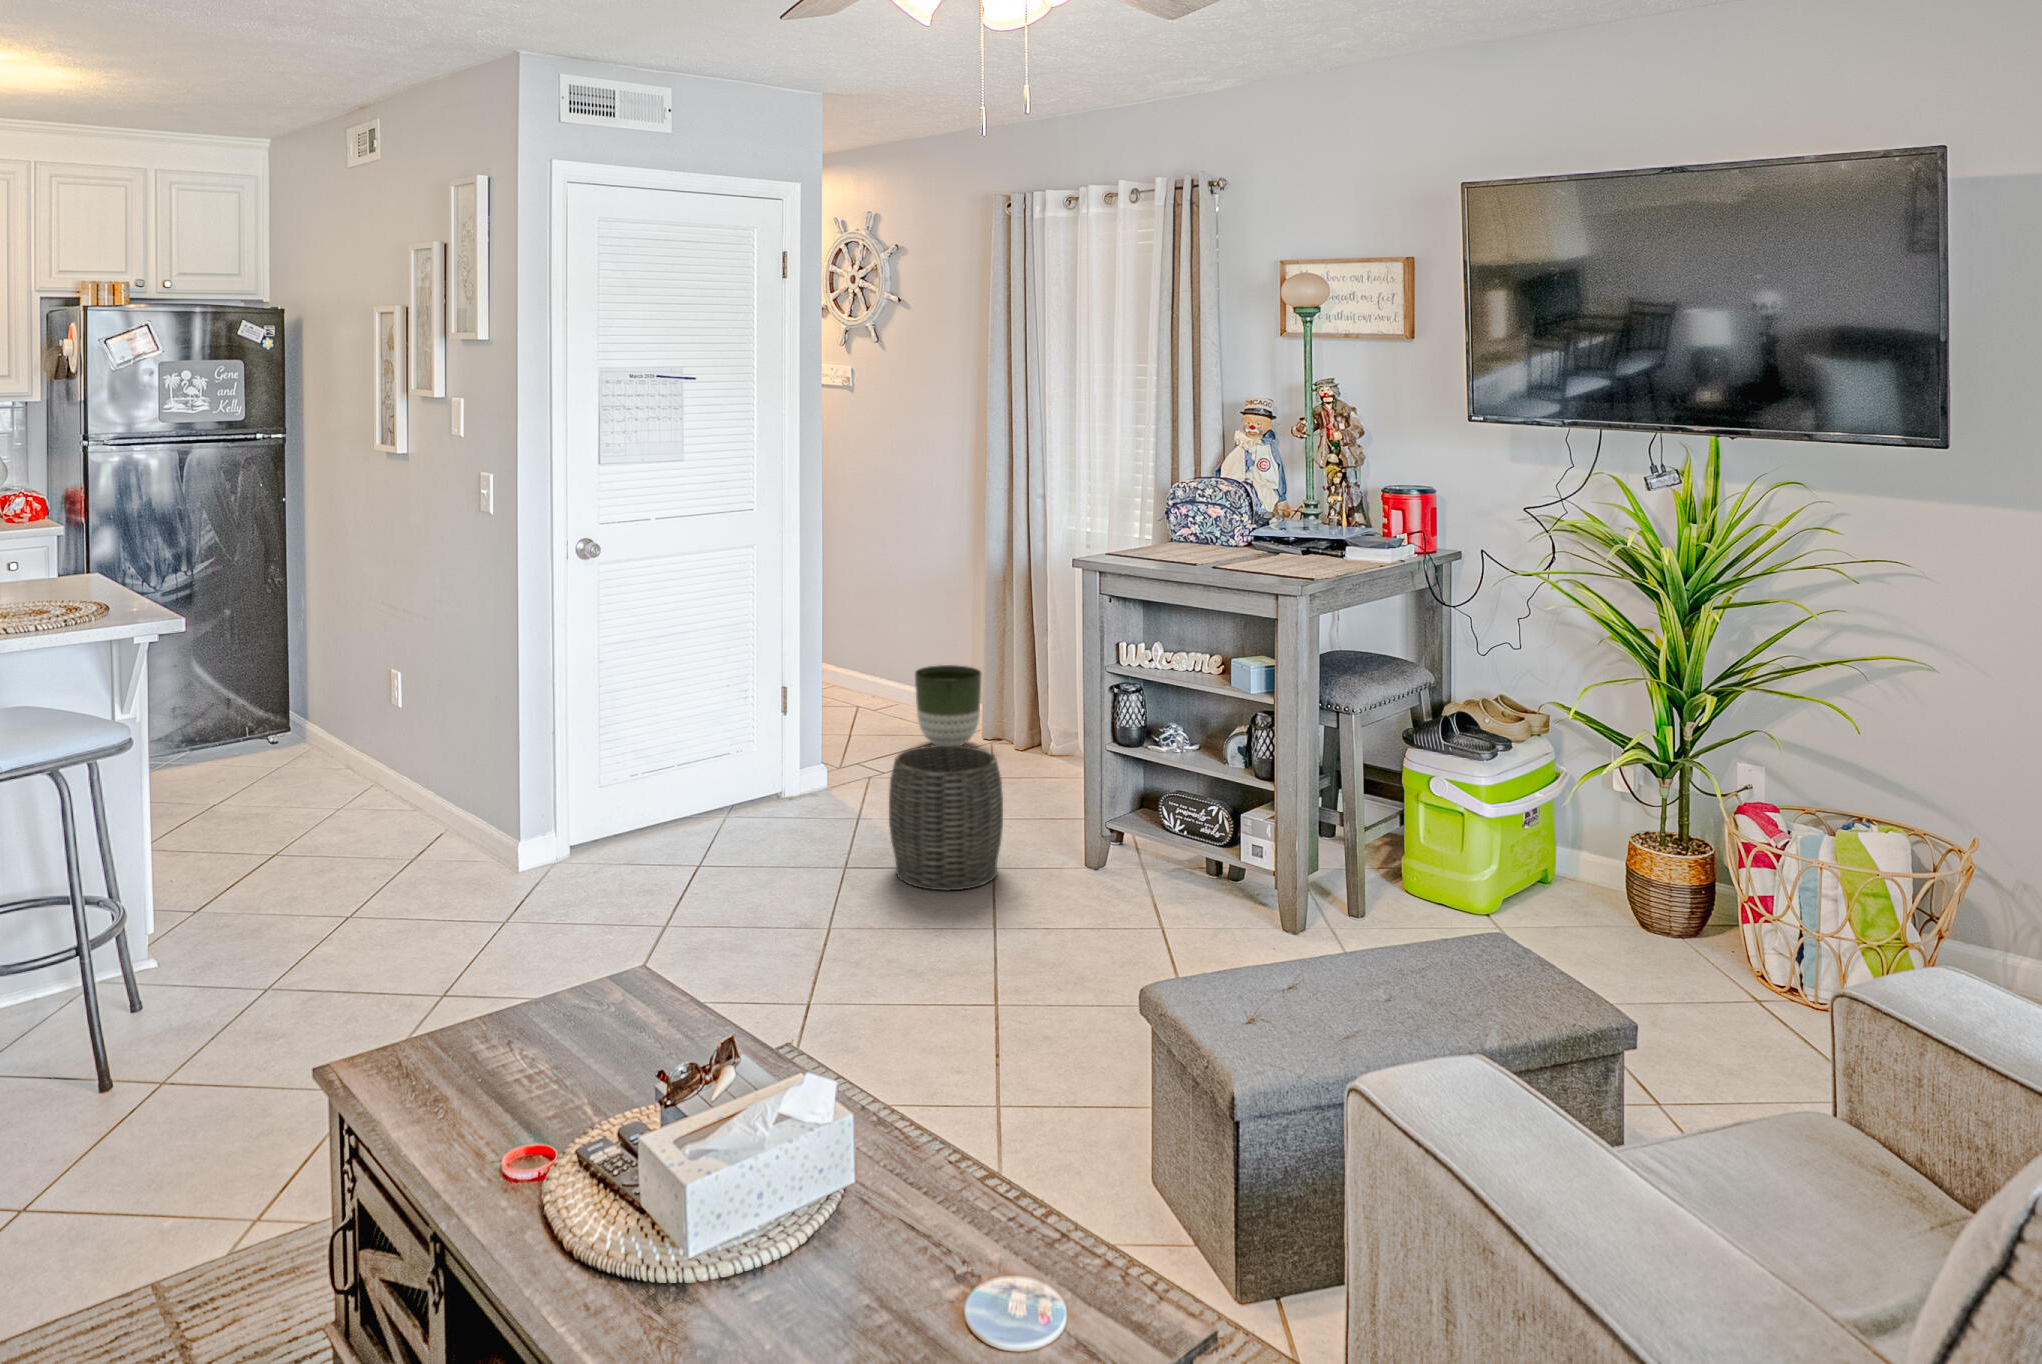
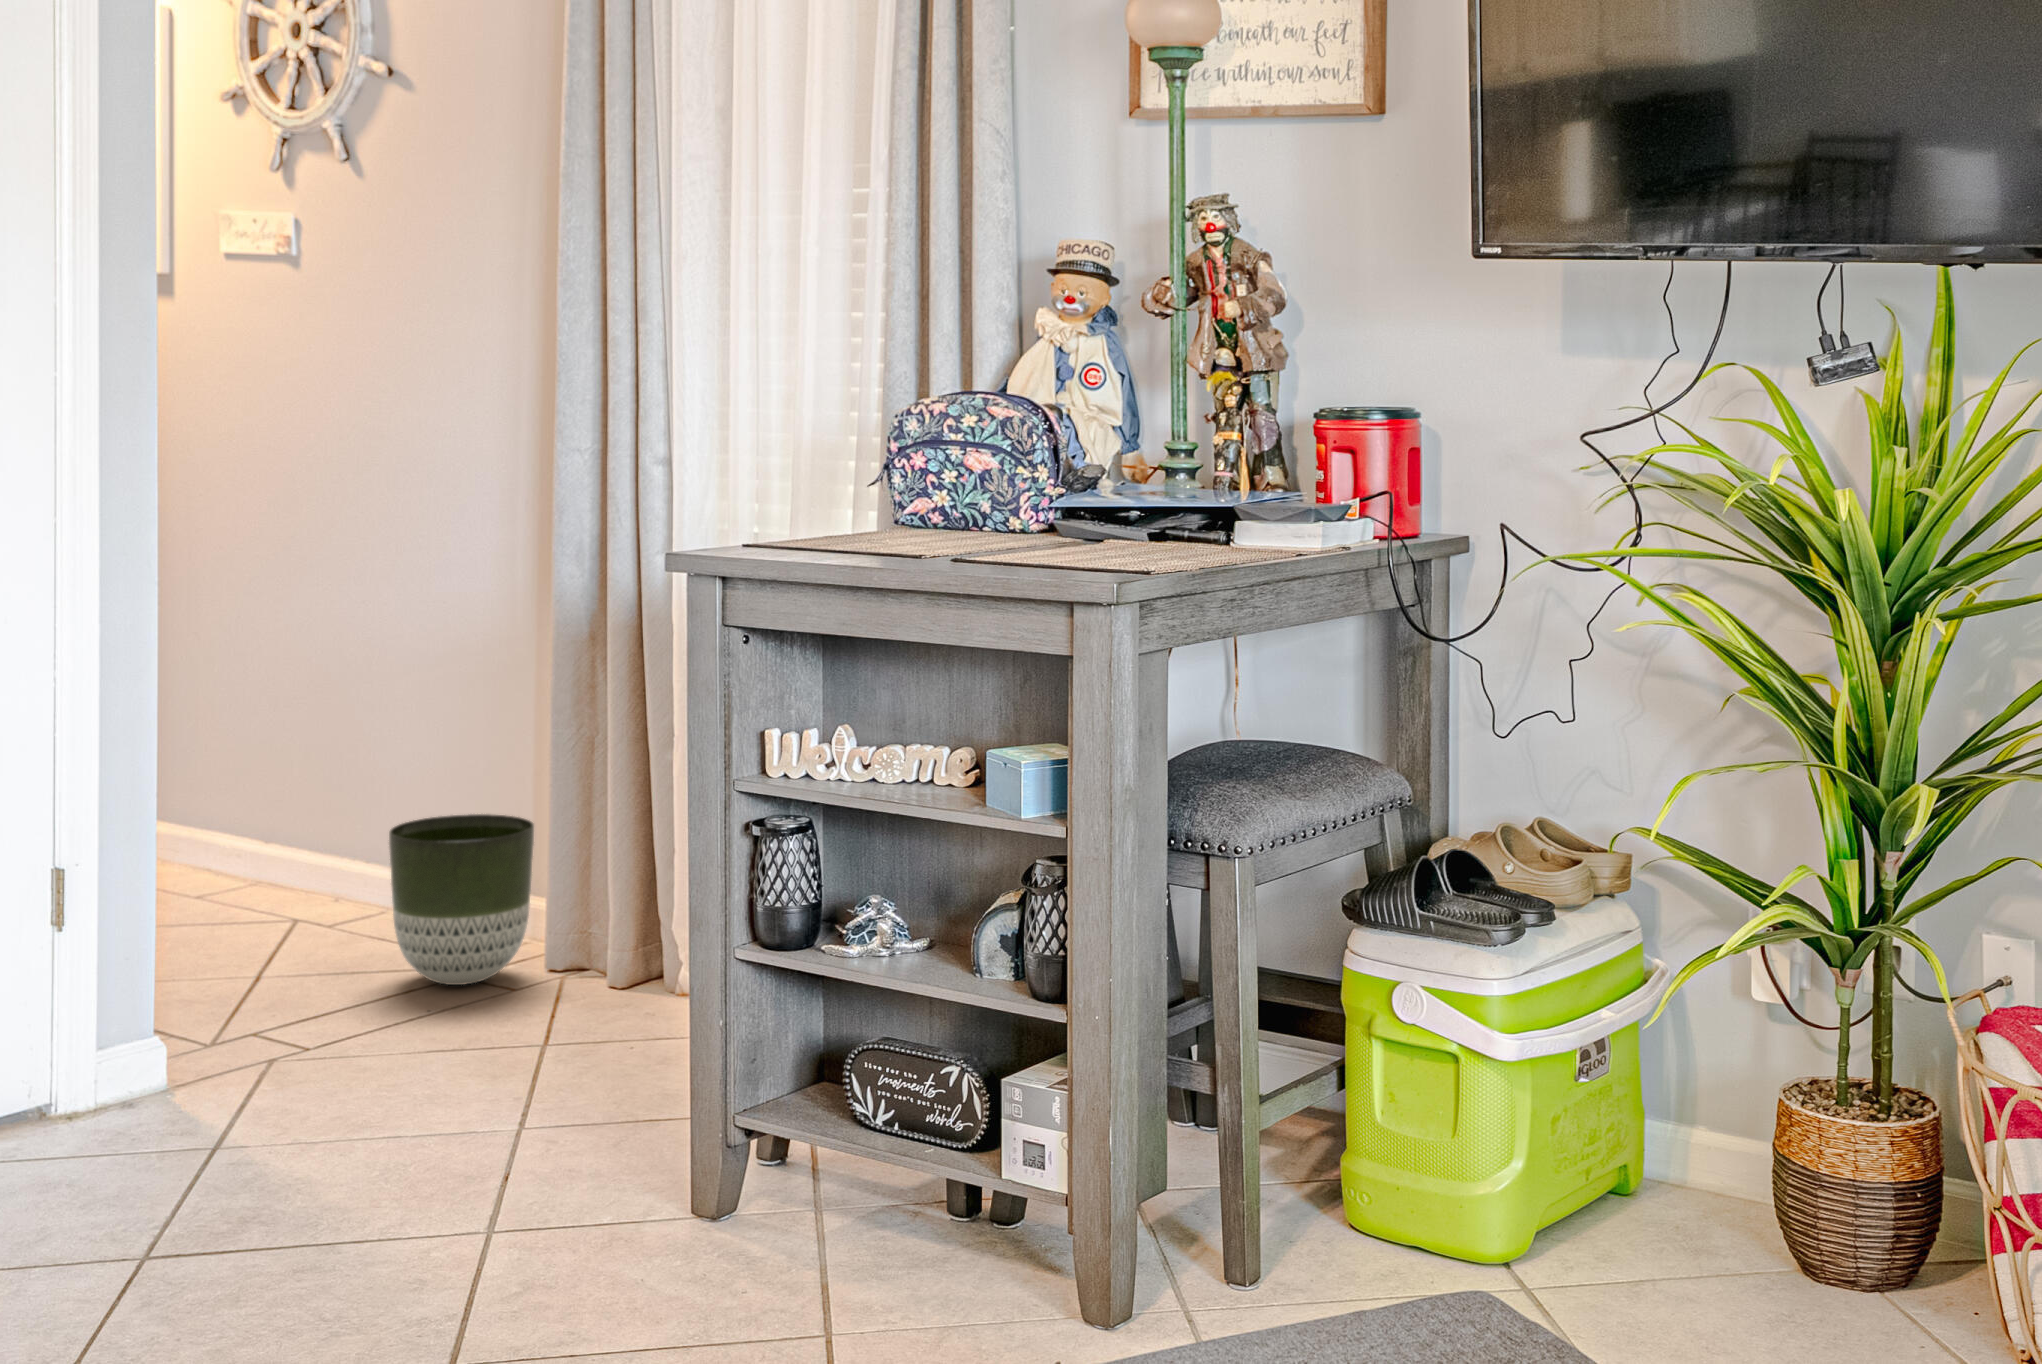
woven basket: present [889,745,1003,890] -> none [218,969,490,1299]

